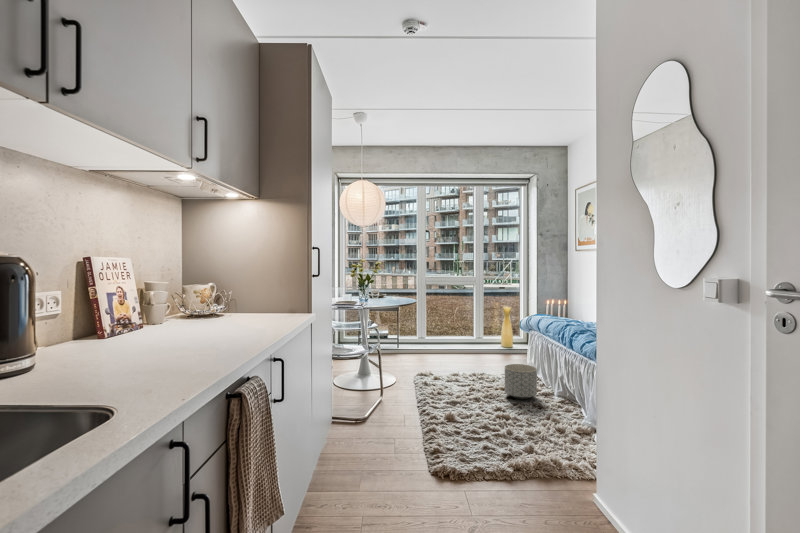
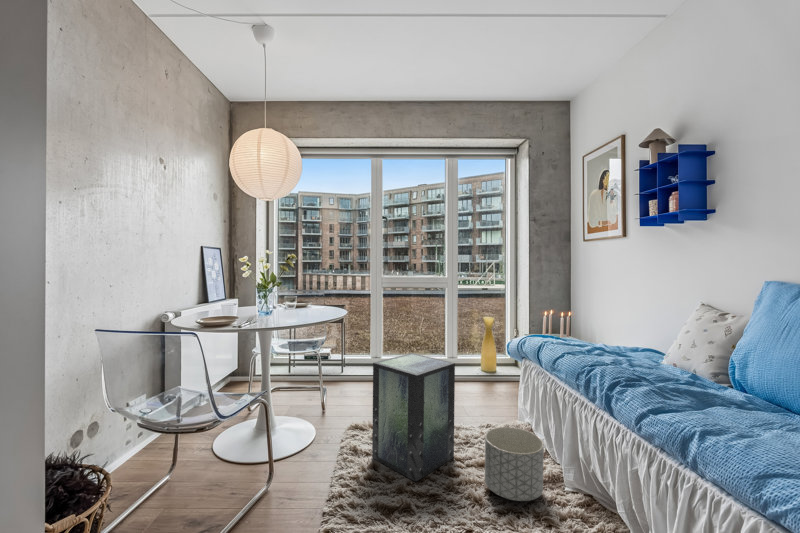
storage box: none [437,325,486,394] -> present [372,353,455,482]

